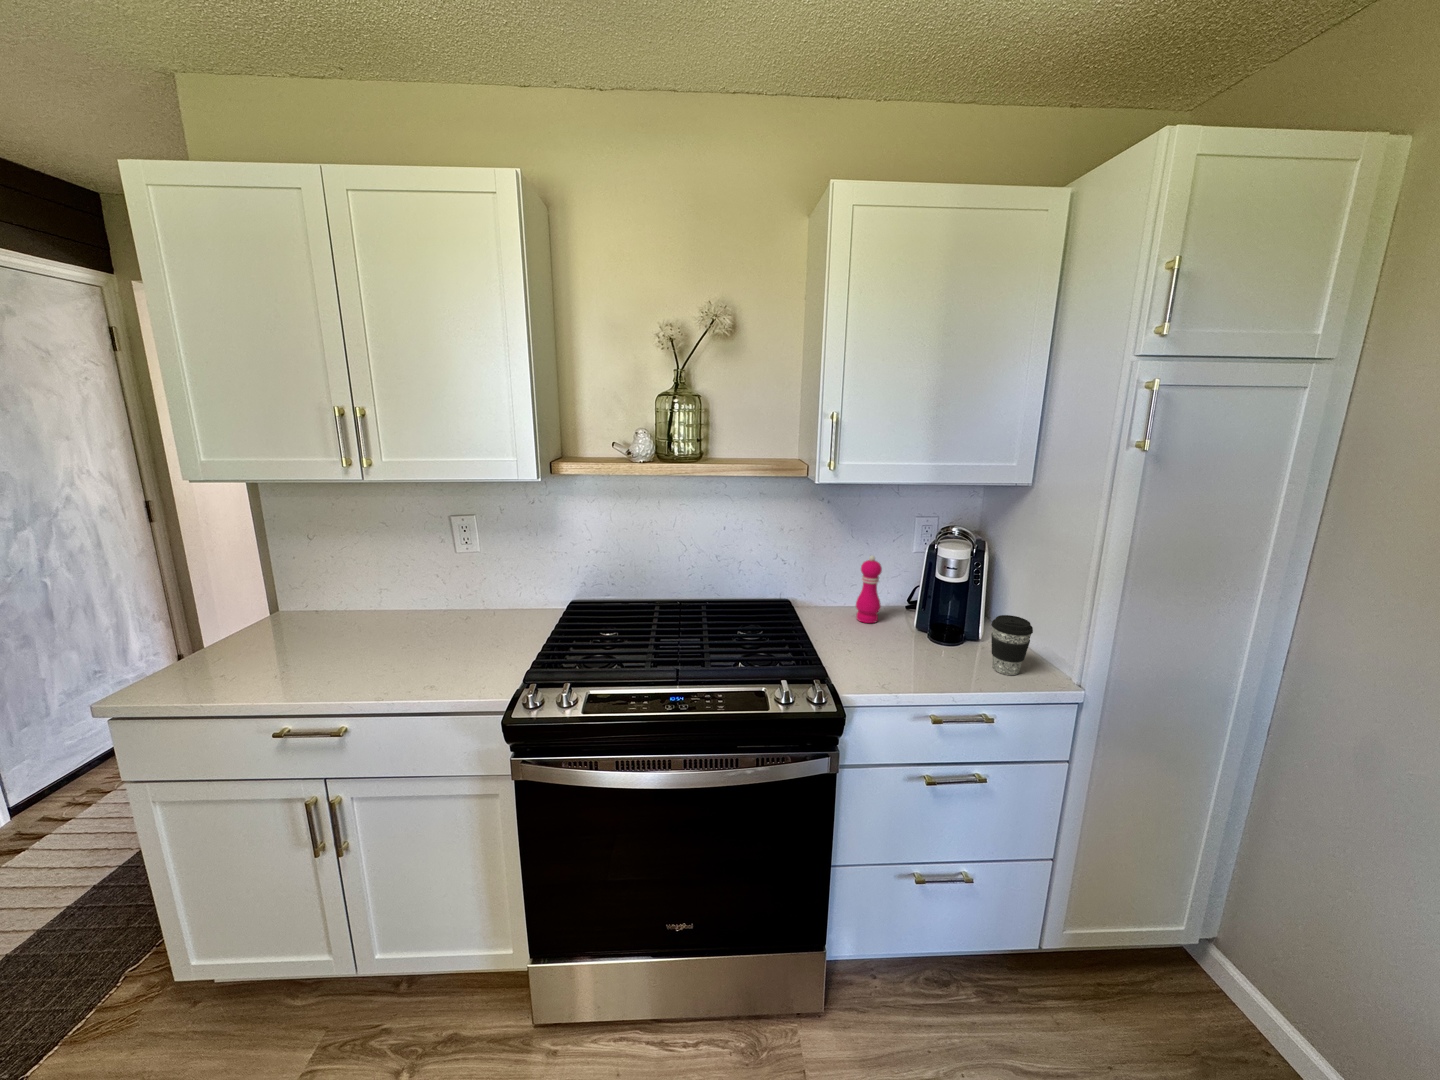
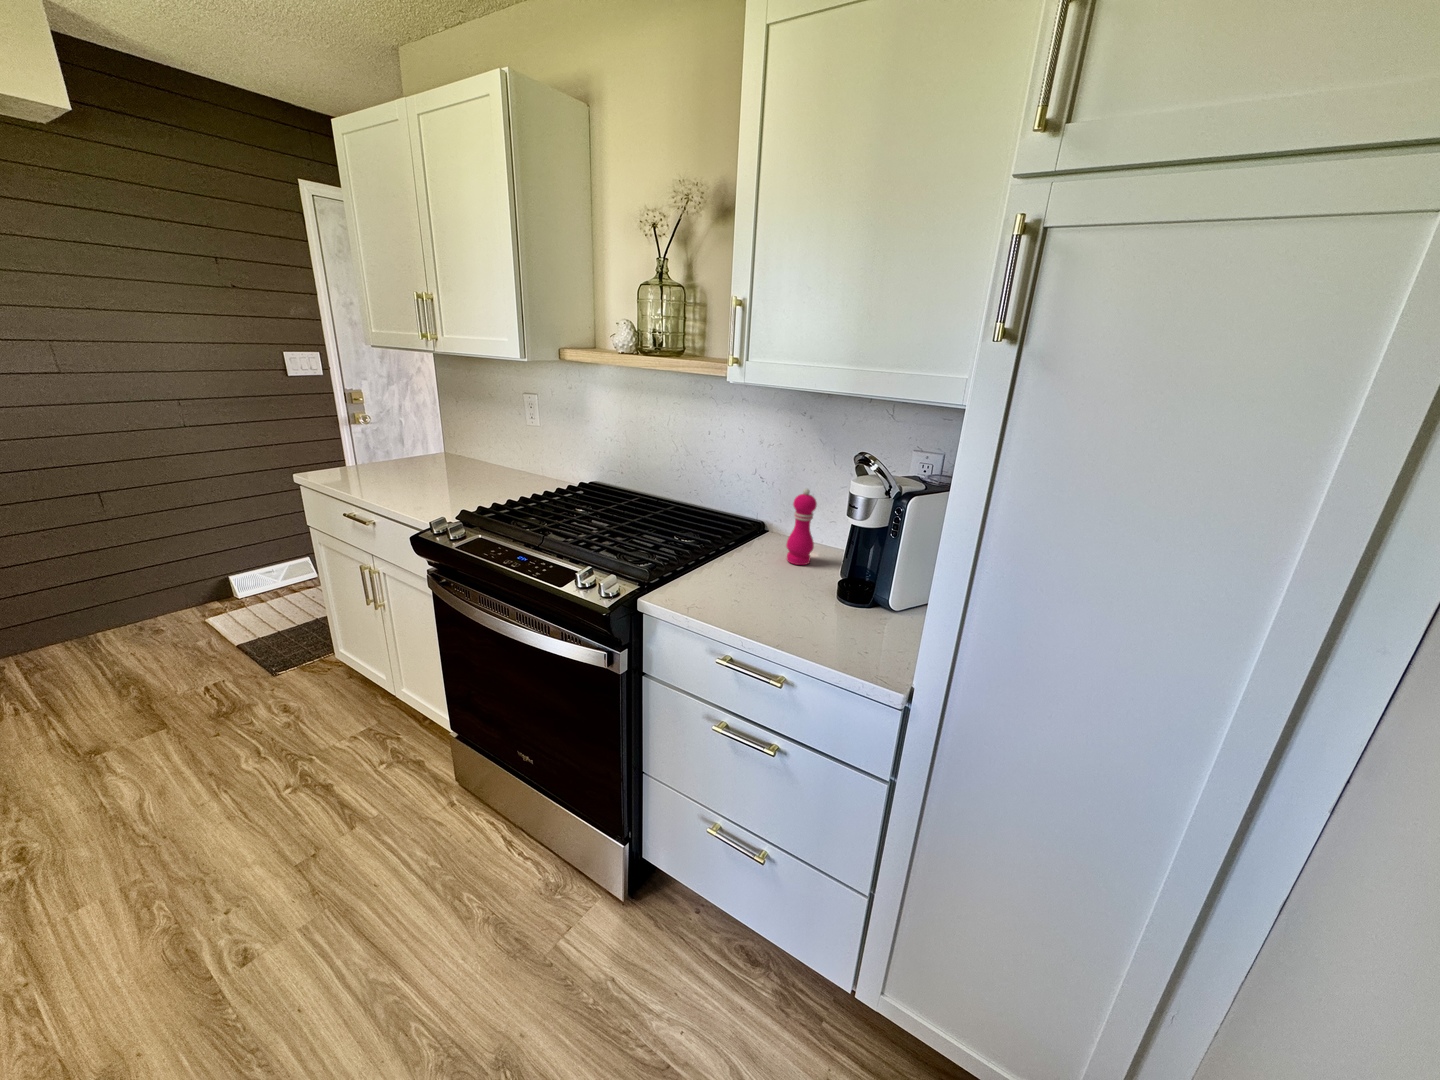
coffee cup: present [991,615,1033,675] -> none [828,573,877,647]

